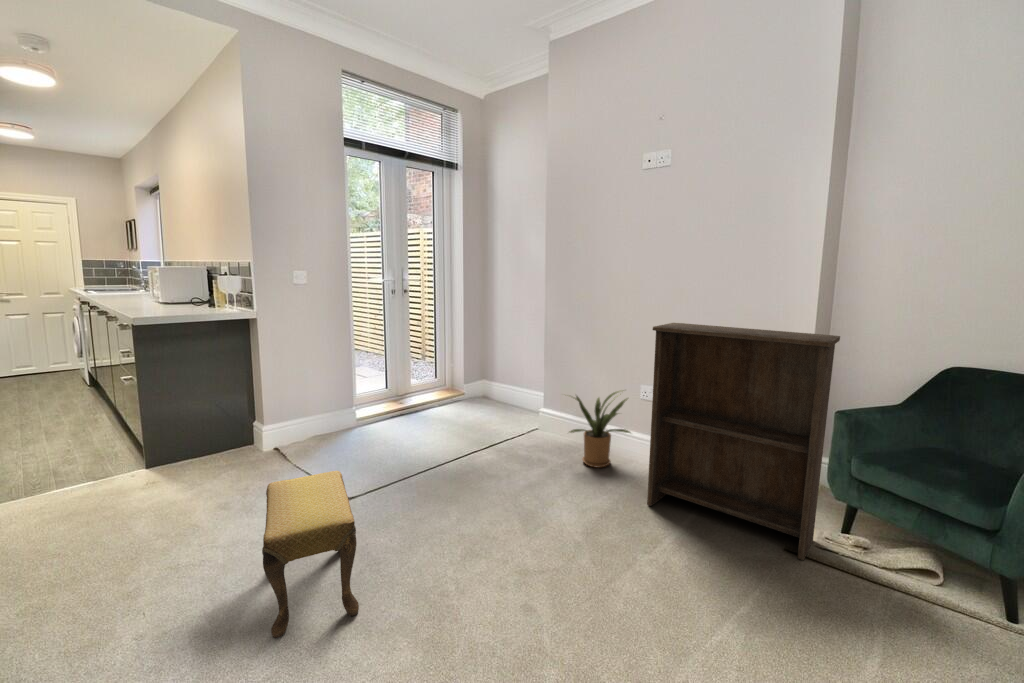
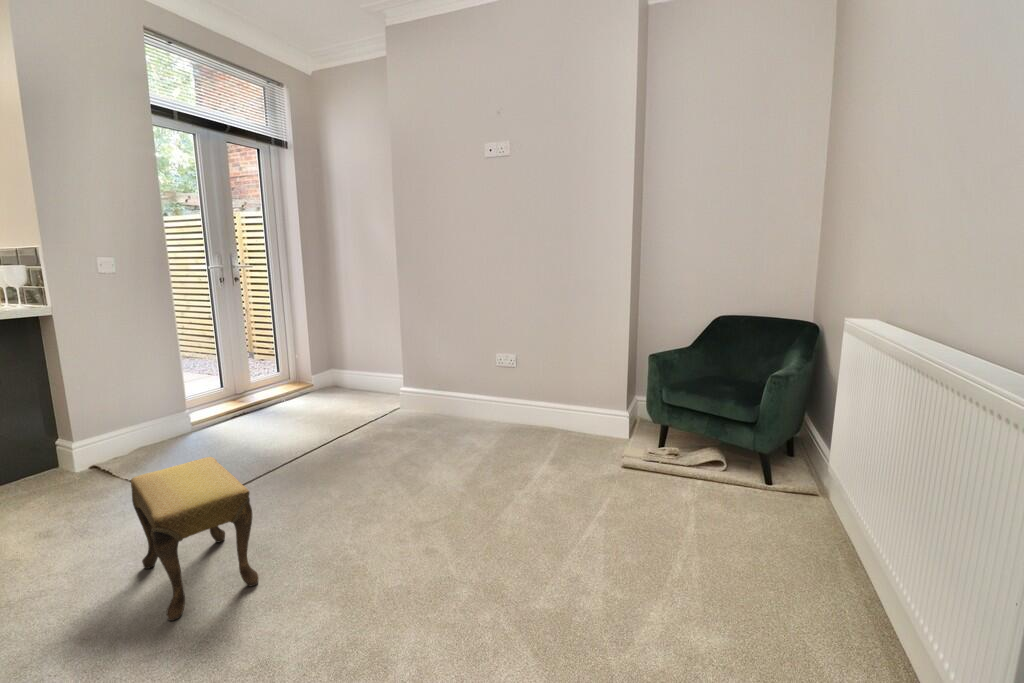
bookshelf: present [647,323,840,560] -> none [507,292,648,471]
house plant: present [569,391,631,468] -> none [424,359,495,434]

